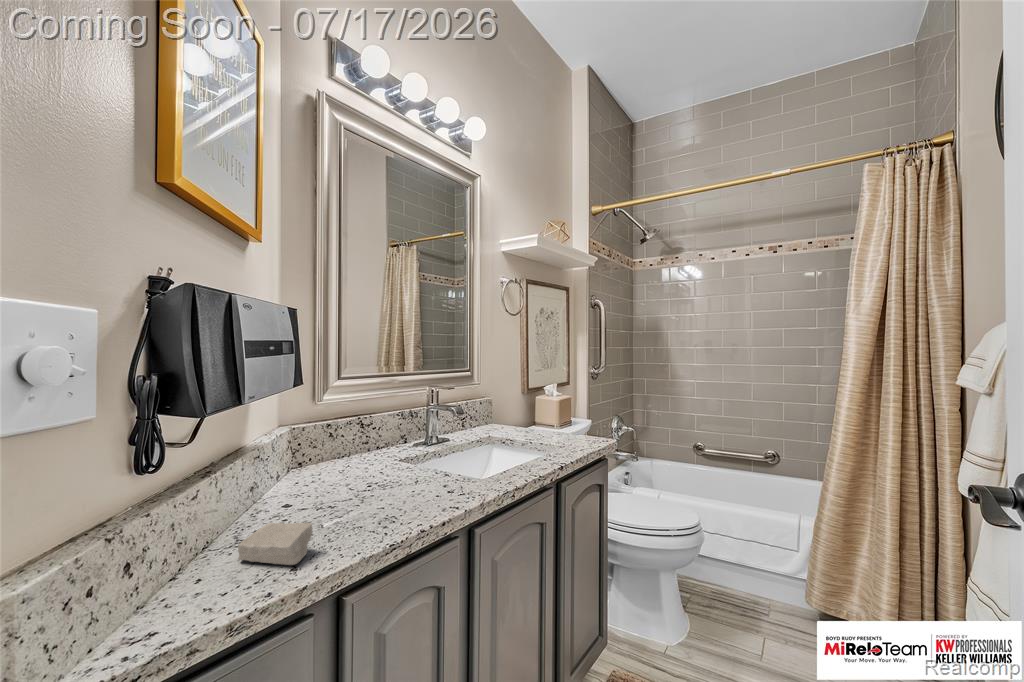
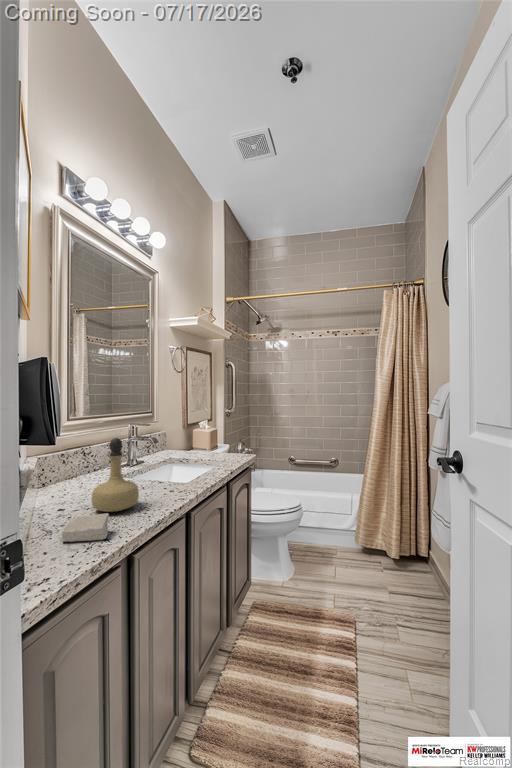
perfume bottle: none [320,407,388,517] -> present [92,438,139,512]

